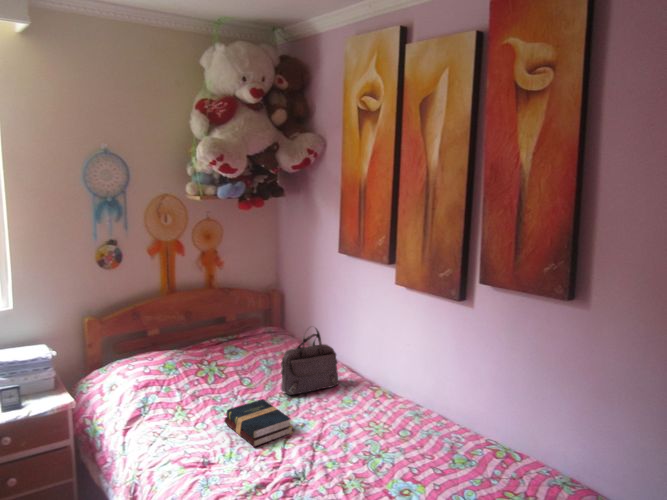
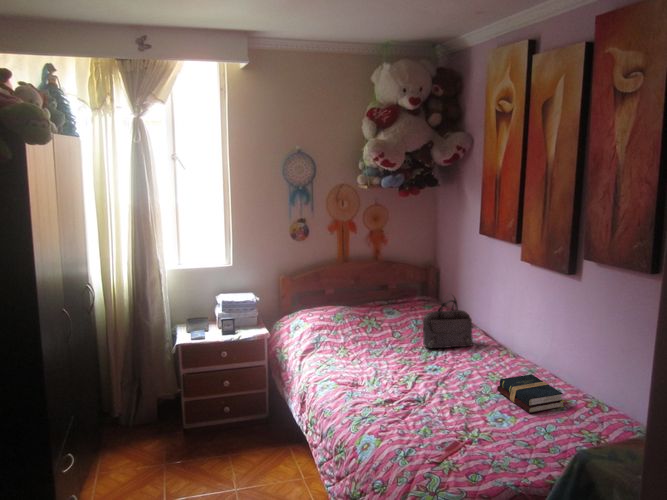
hardback book: present [224,399,293,447] -> present [497,374,564,413]

